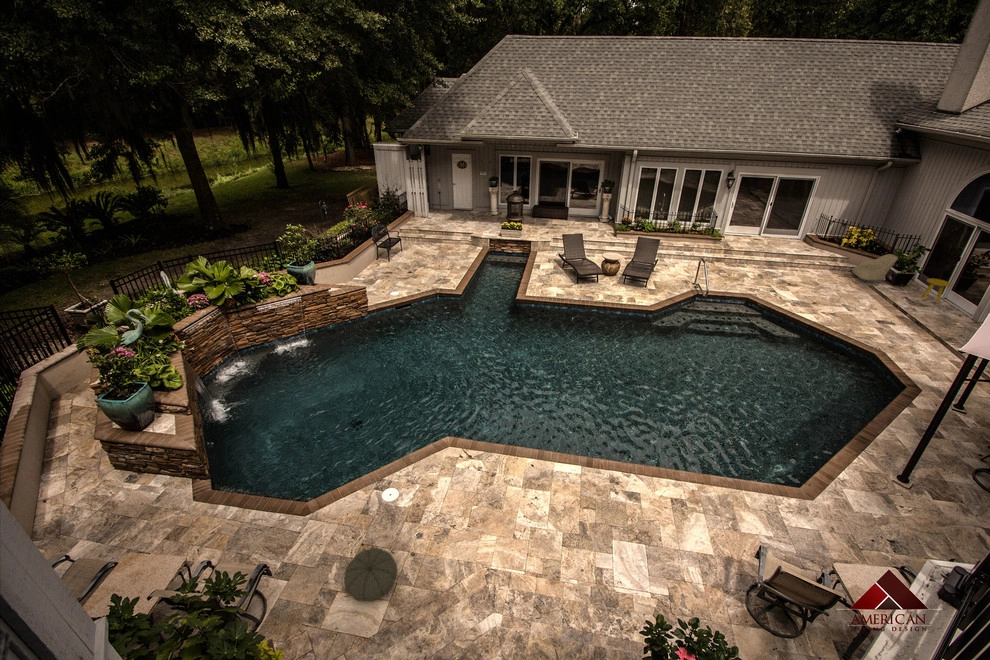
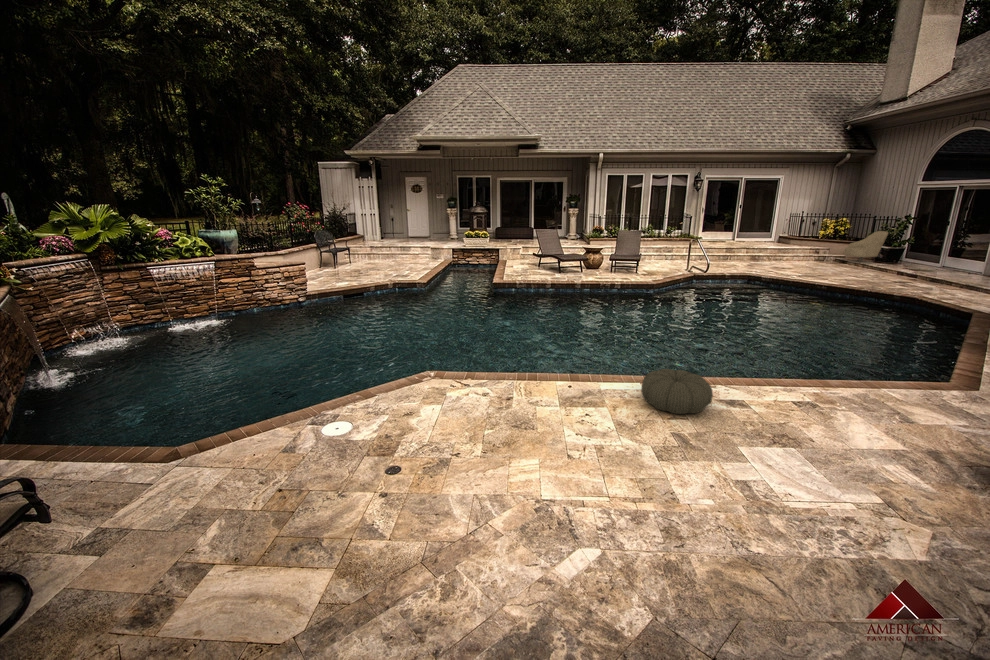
side table: present [921,279,951,304] -> none [923,246,953,270]
pouf: present [345,548,397,601] -> present [641,369,713,414]

